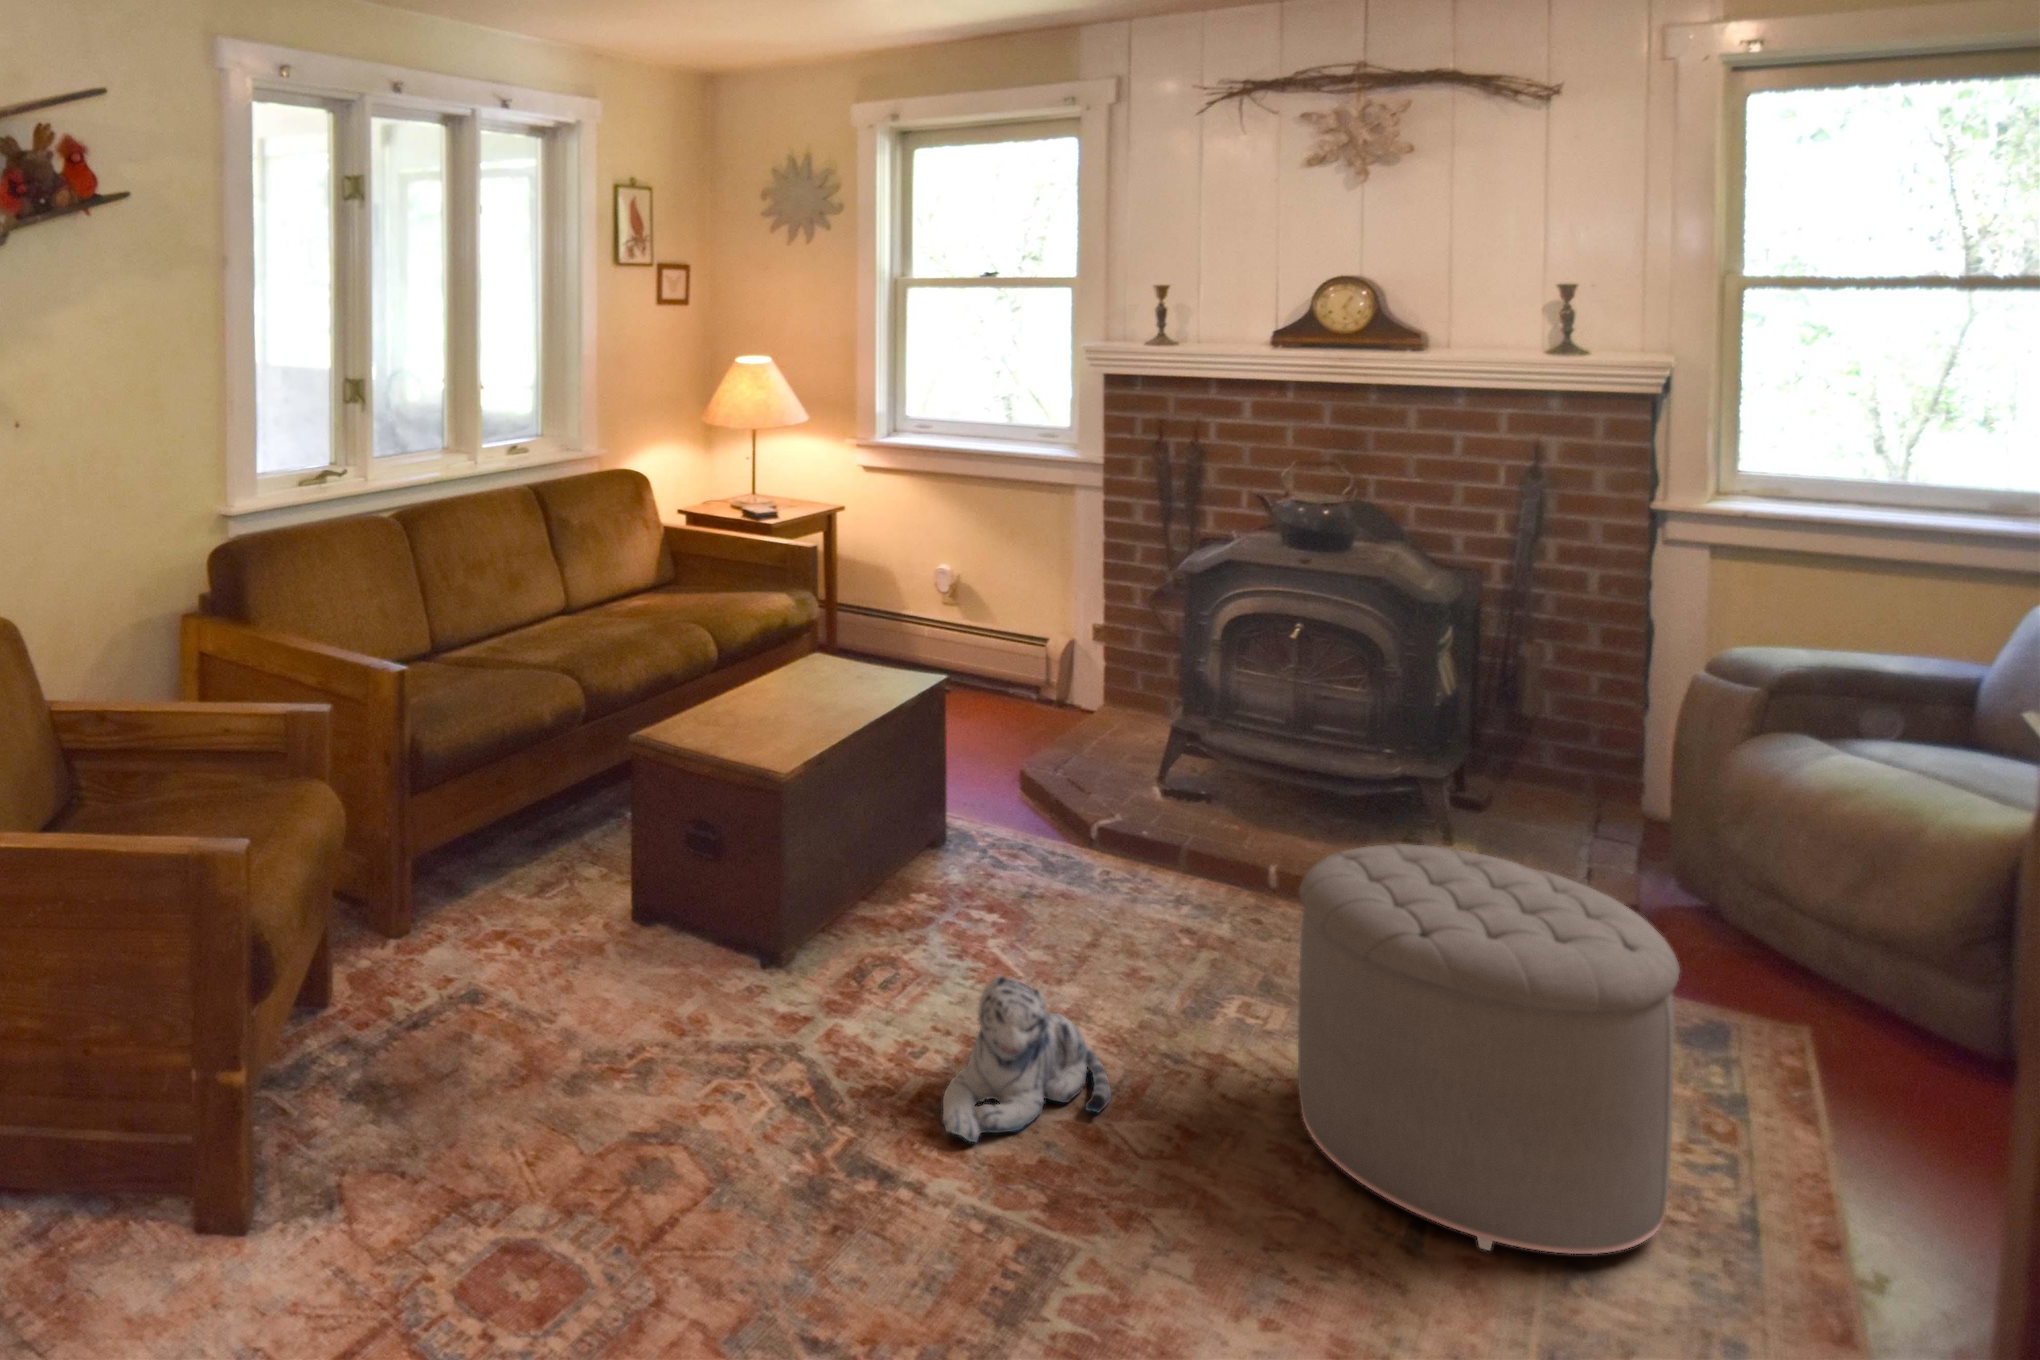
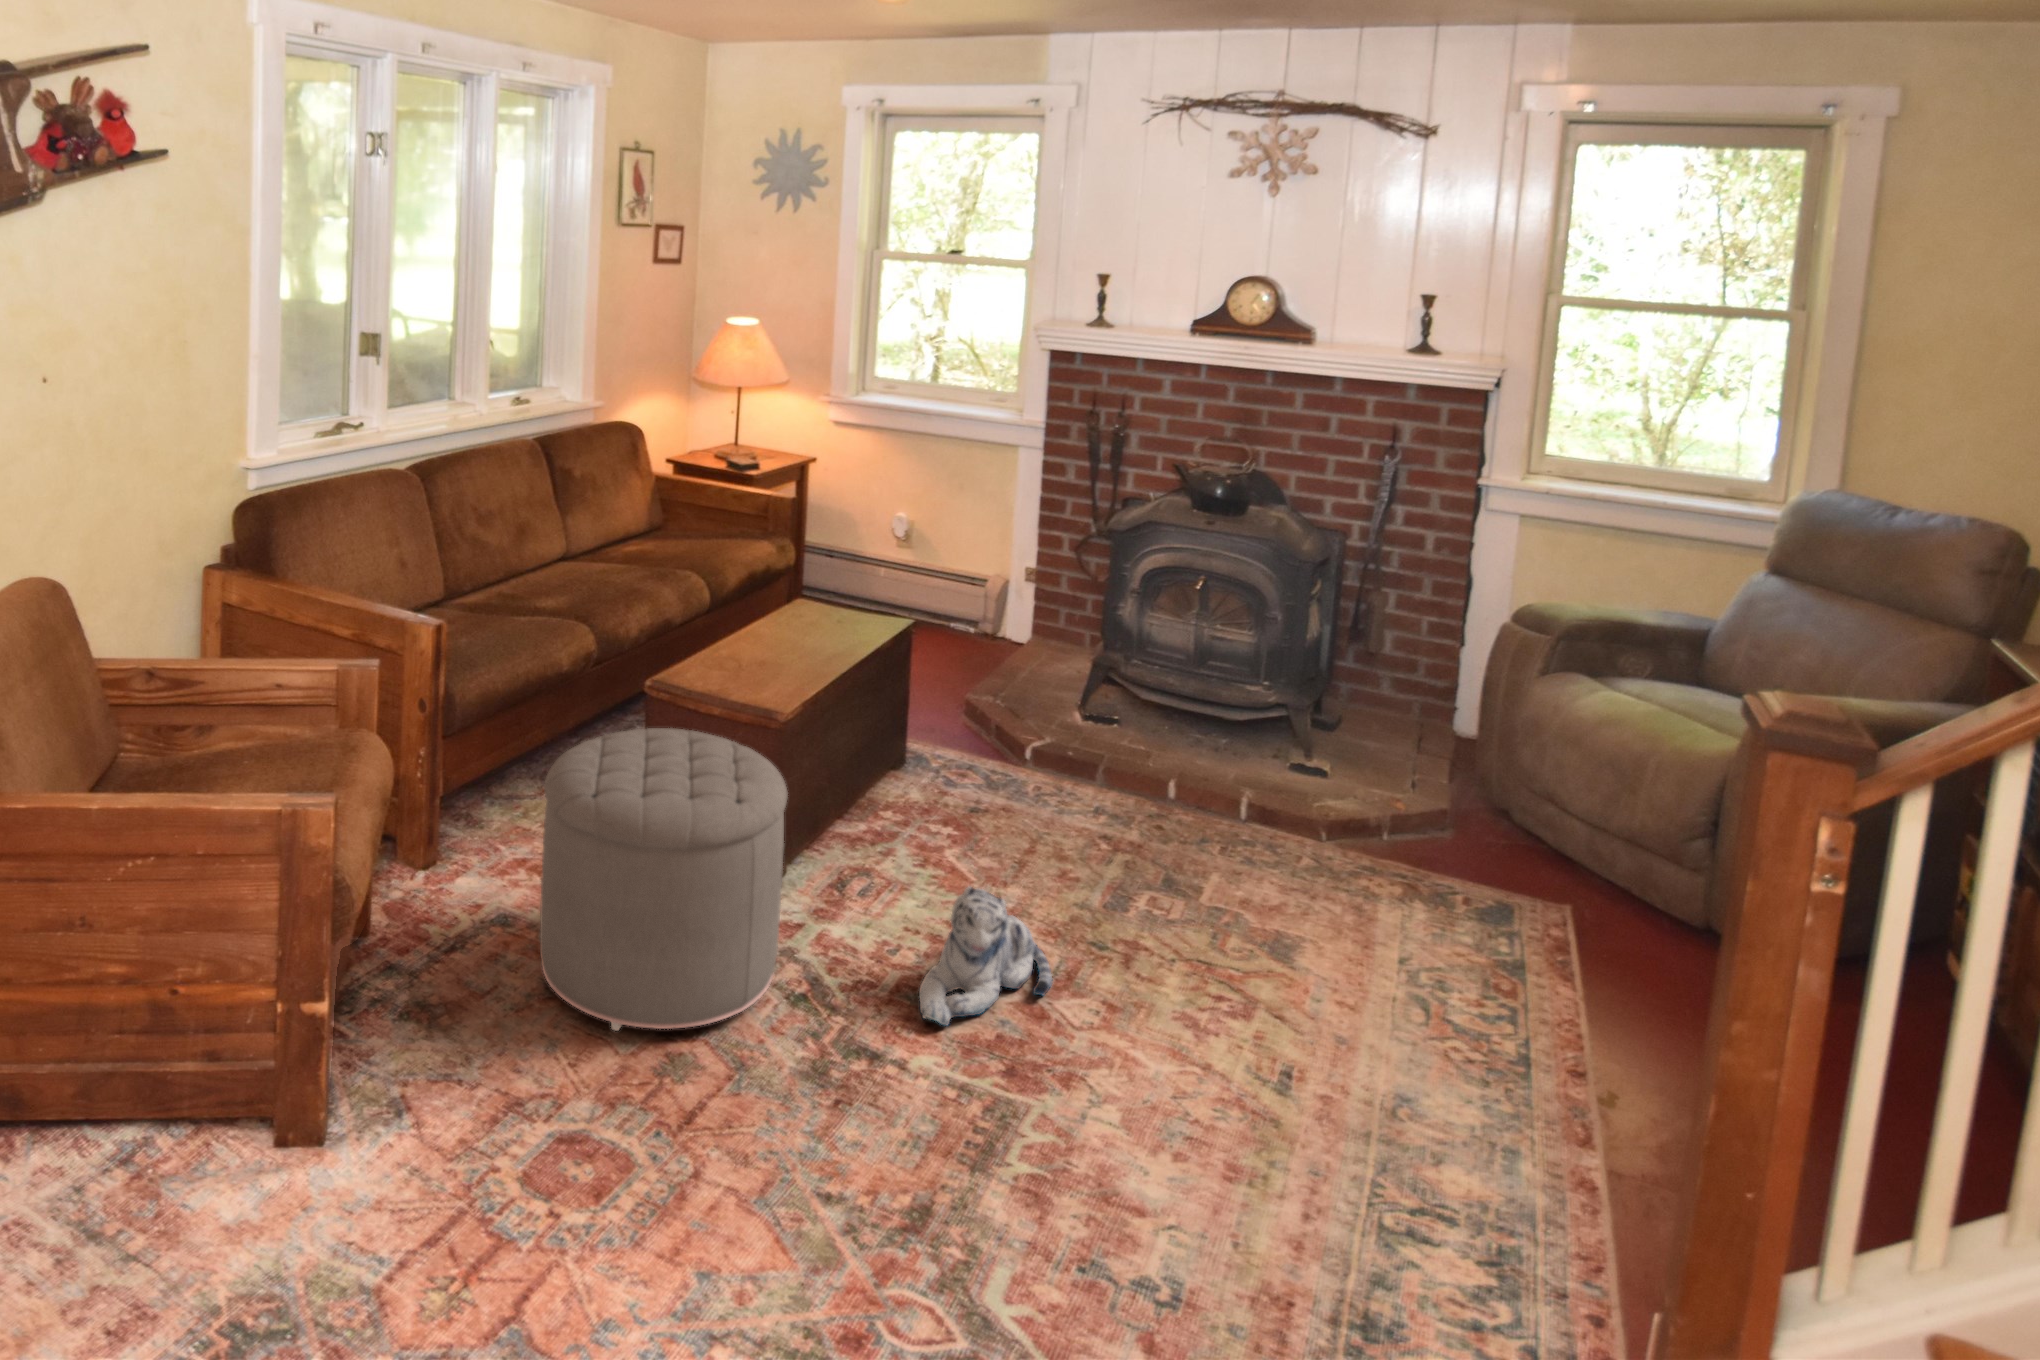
ottoman: present [1298,844,1680,1254] -> present [540,728,788,1031]

